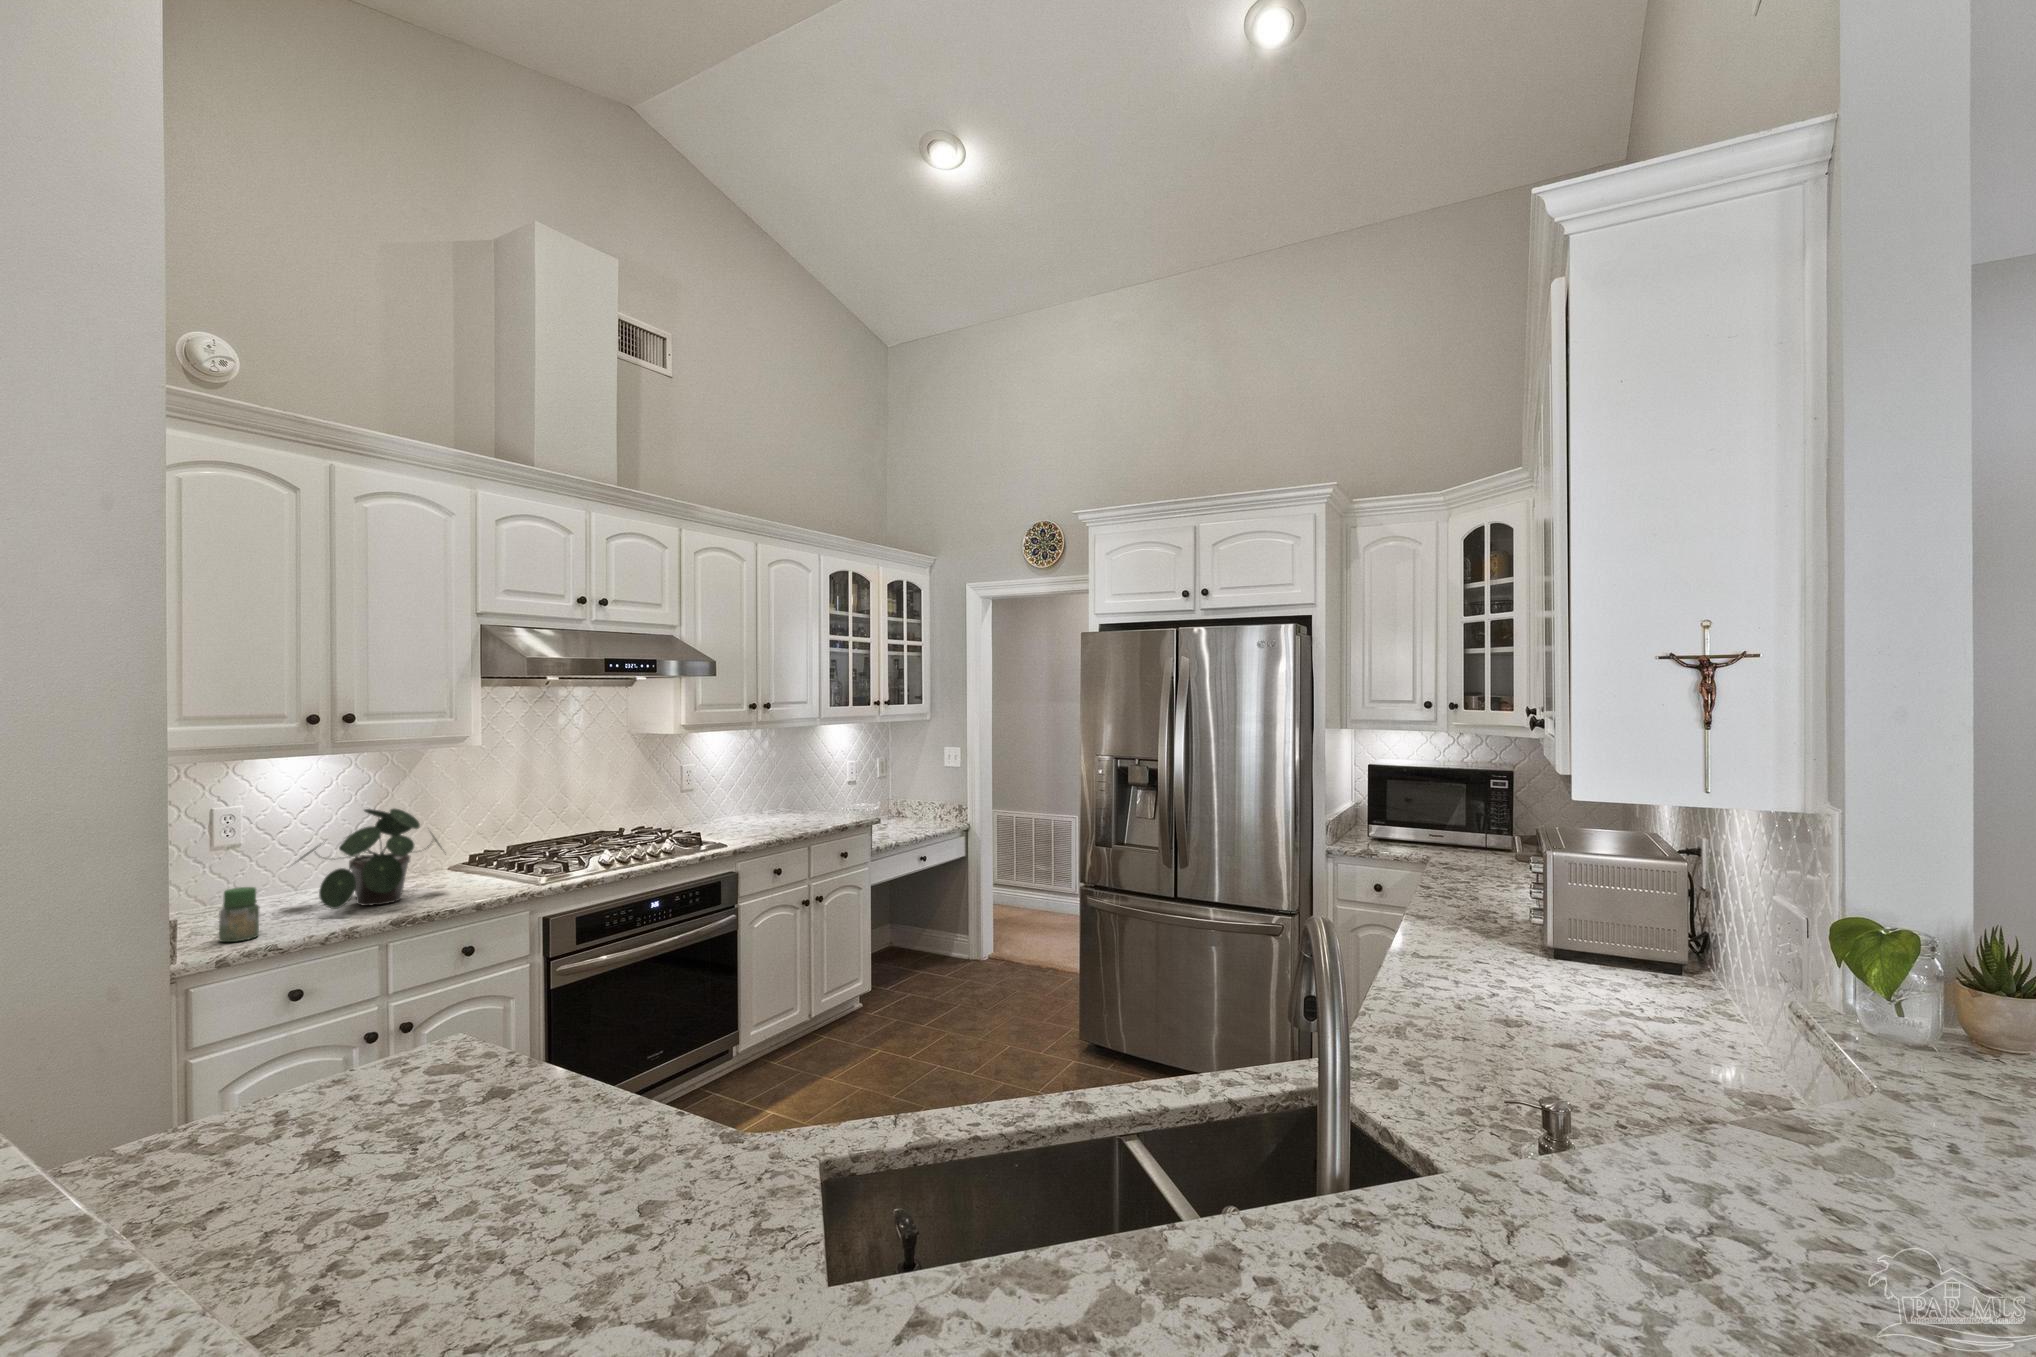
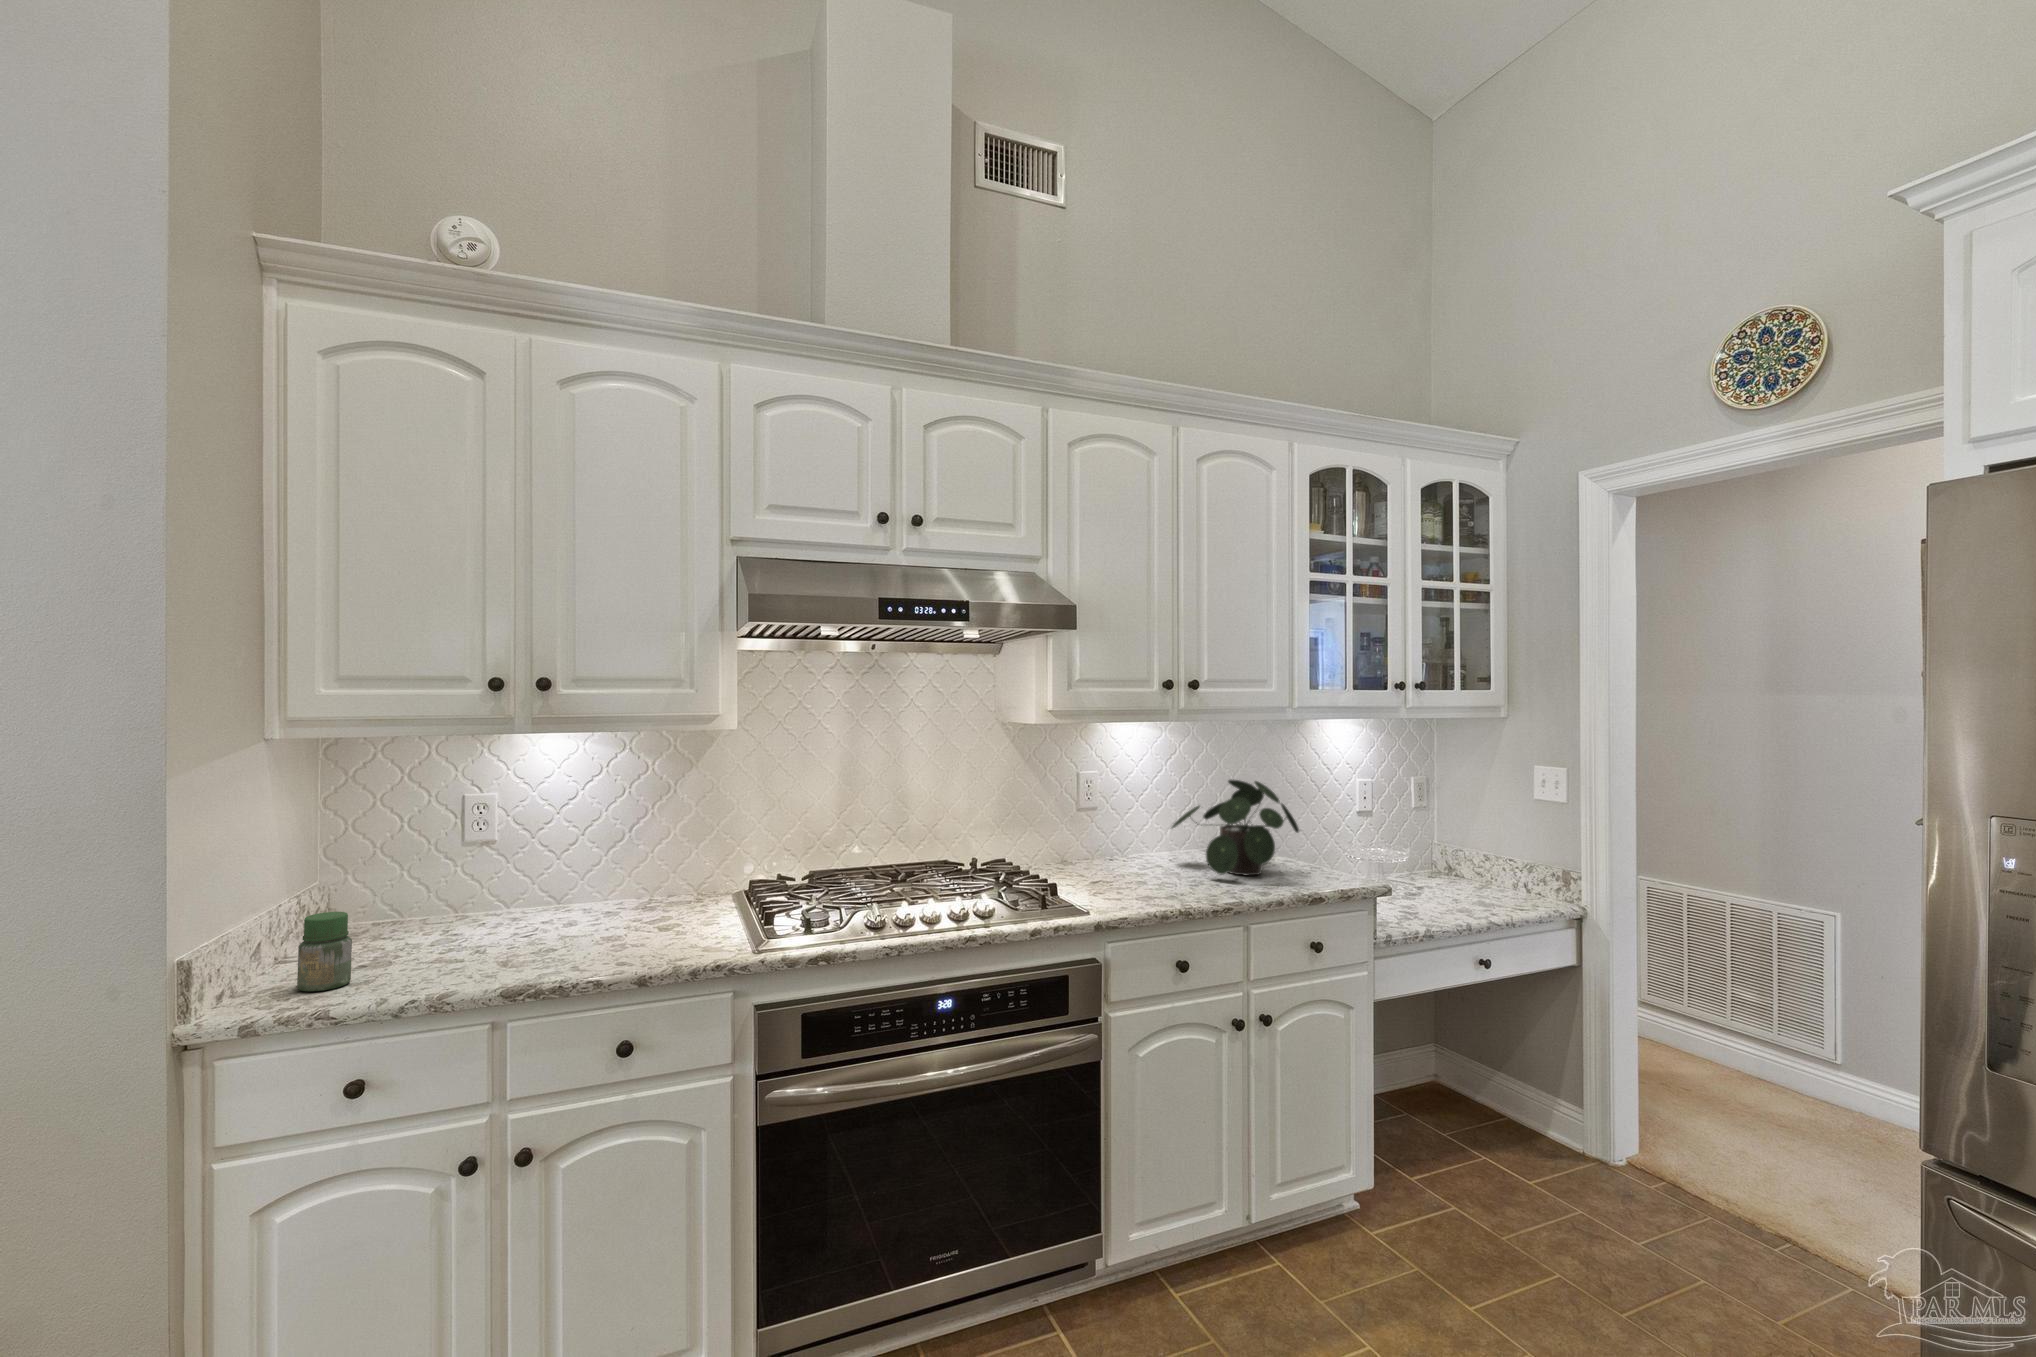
potted plant: present [295,809,440,909] -> present [1172,780,1299,876]

